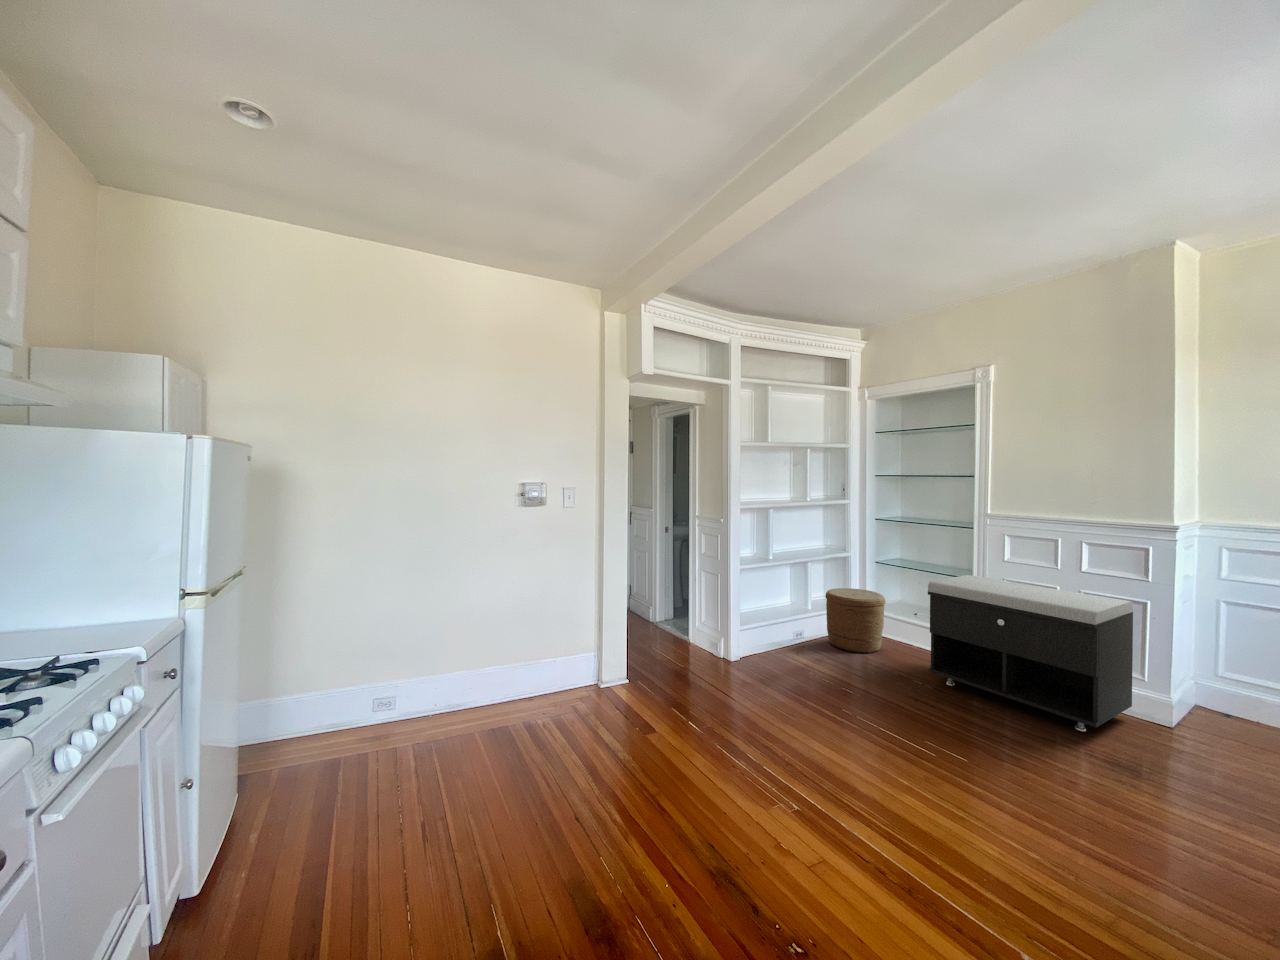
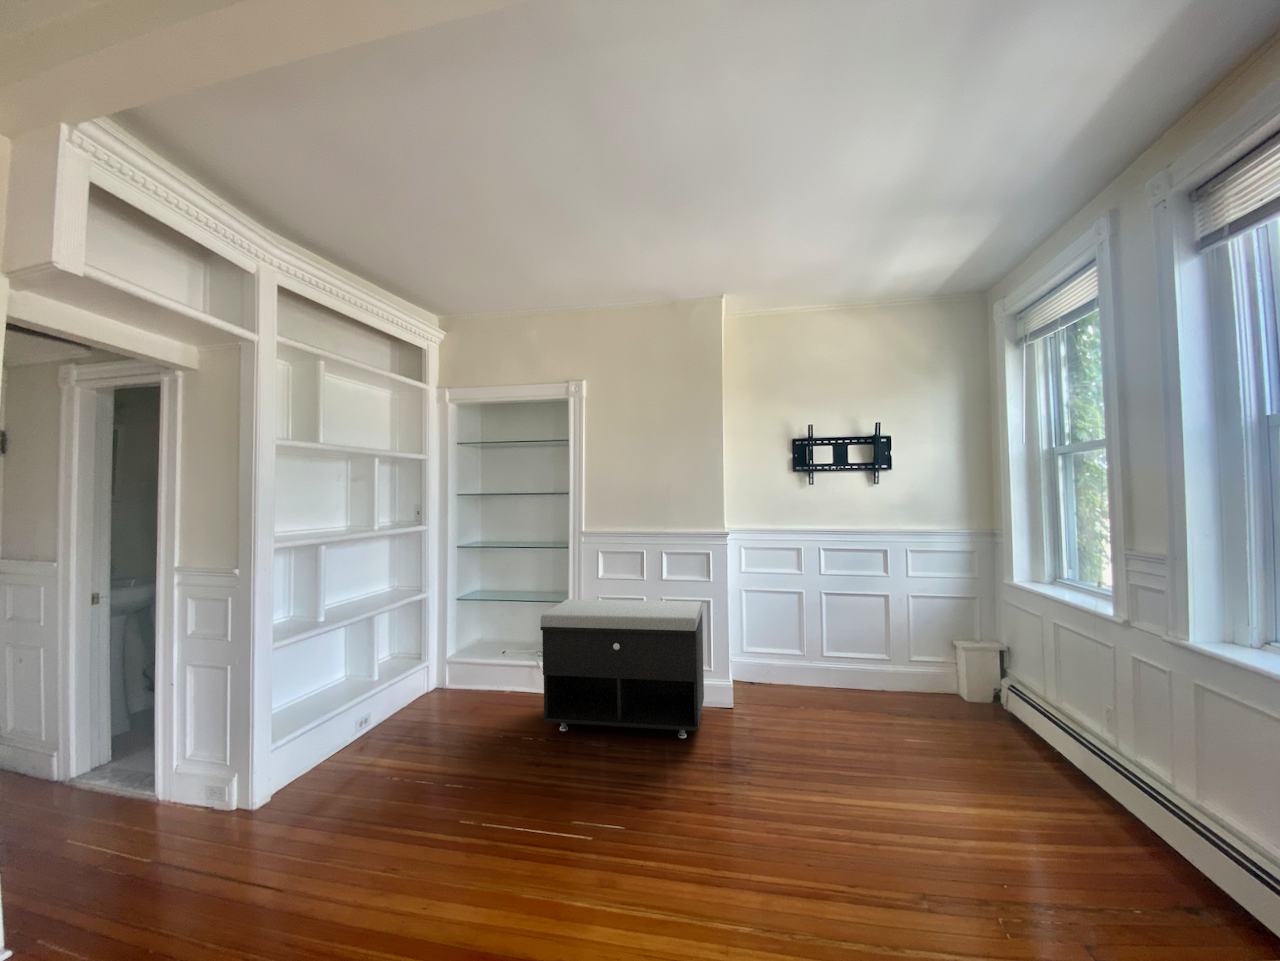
woven basket: present [826,588,886,653] -> none [404,637,481,725]

